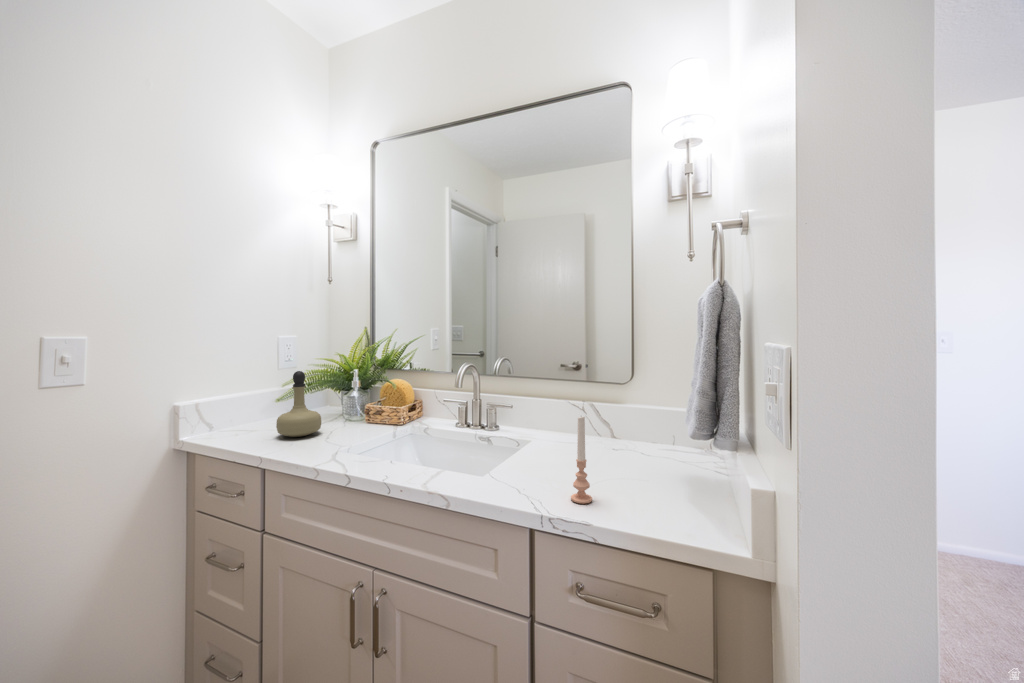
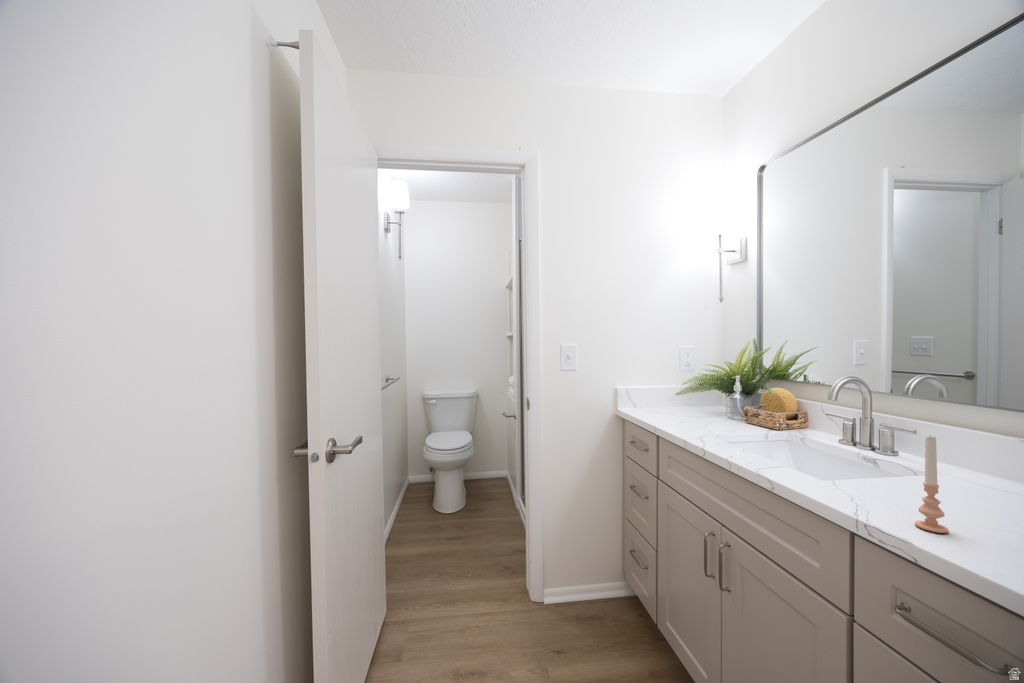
perfume bottle: present [276,371,321,437] -> none [671,373,703,422]

